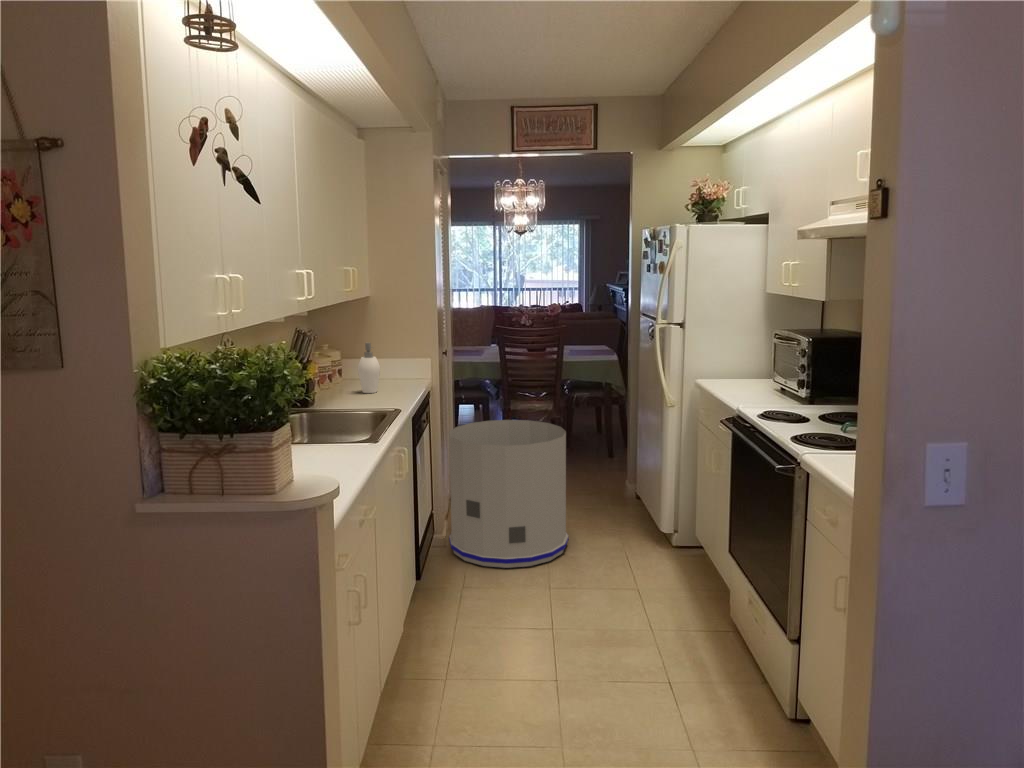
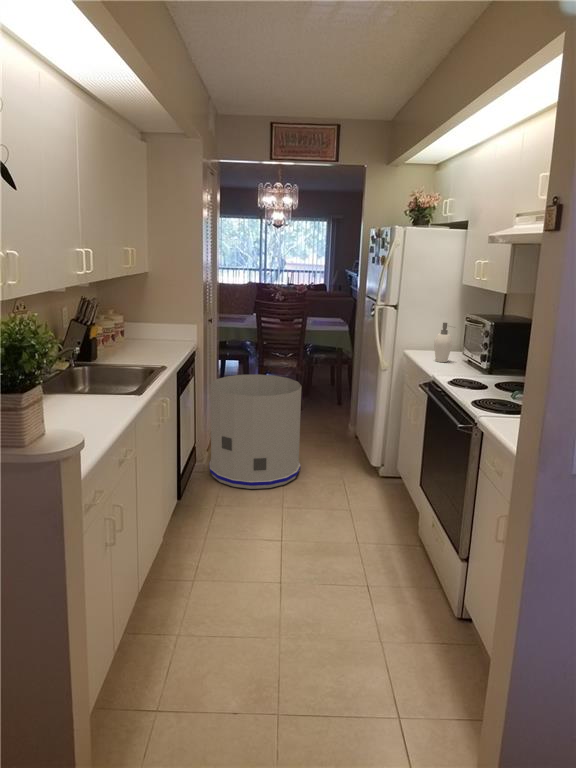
soap dispenser: present [358,343,380,393] -> present [434,322,452,362]

